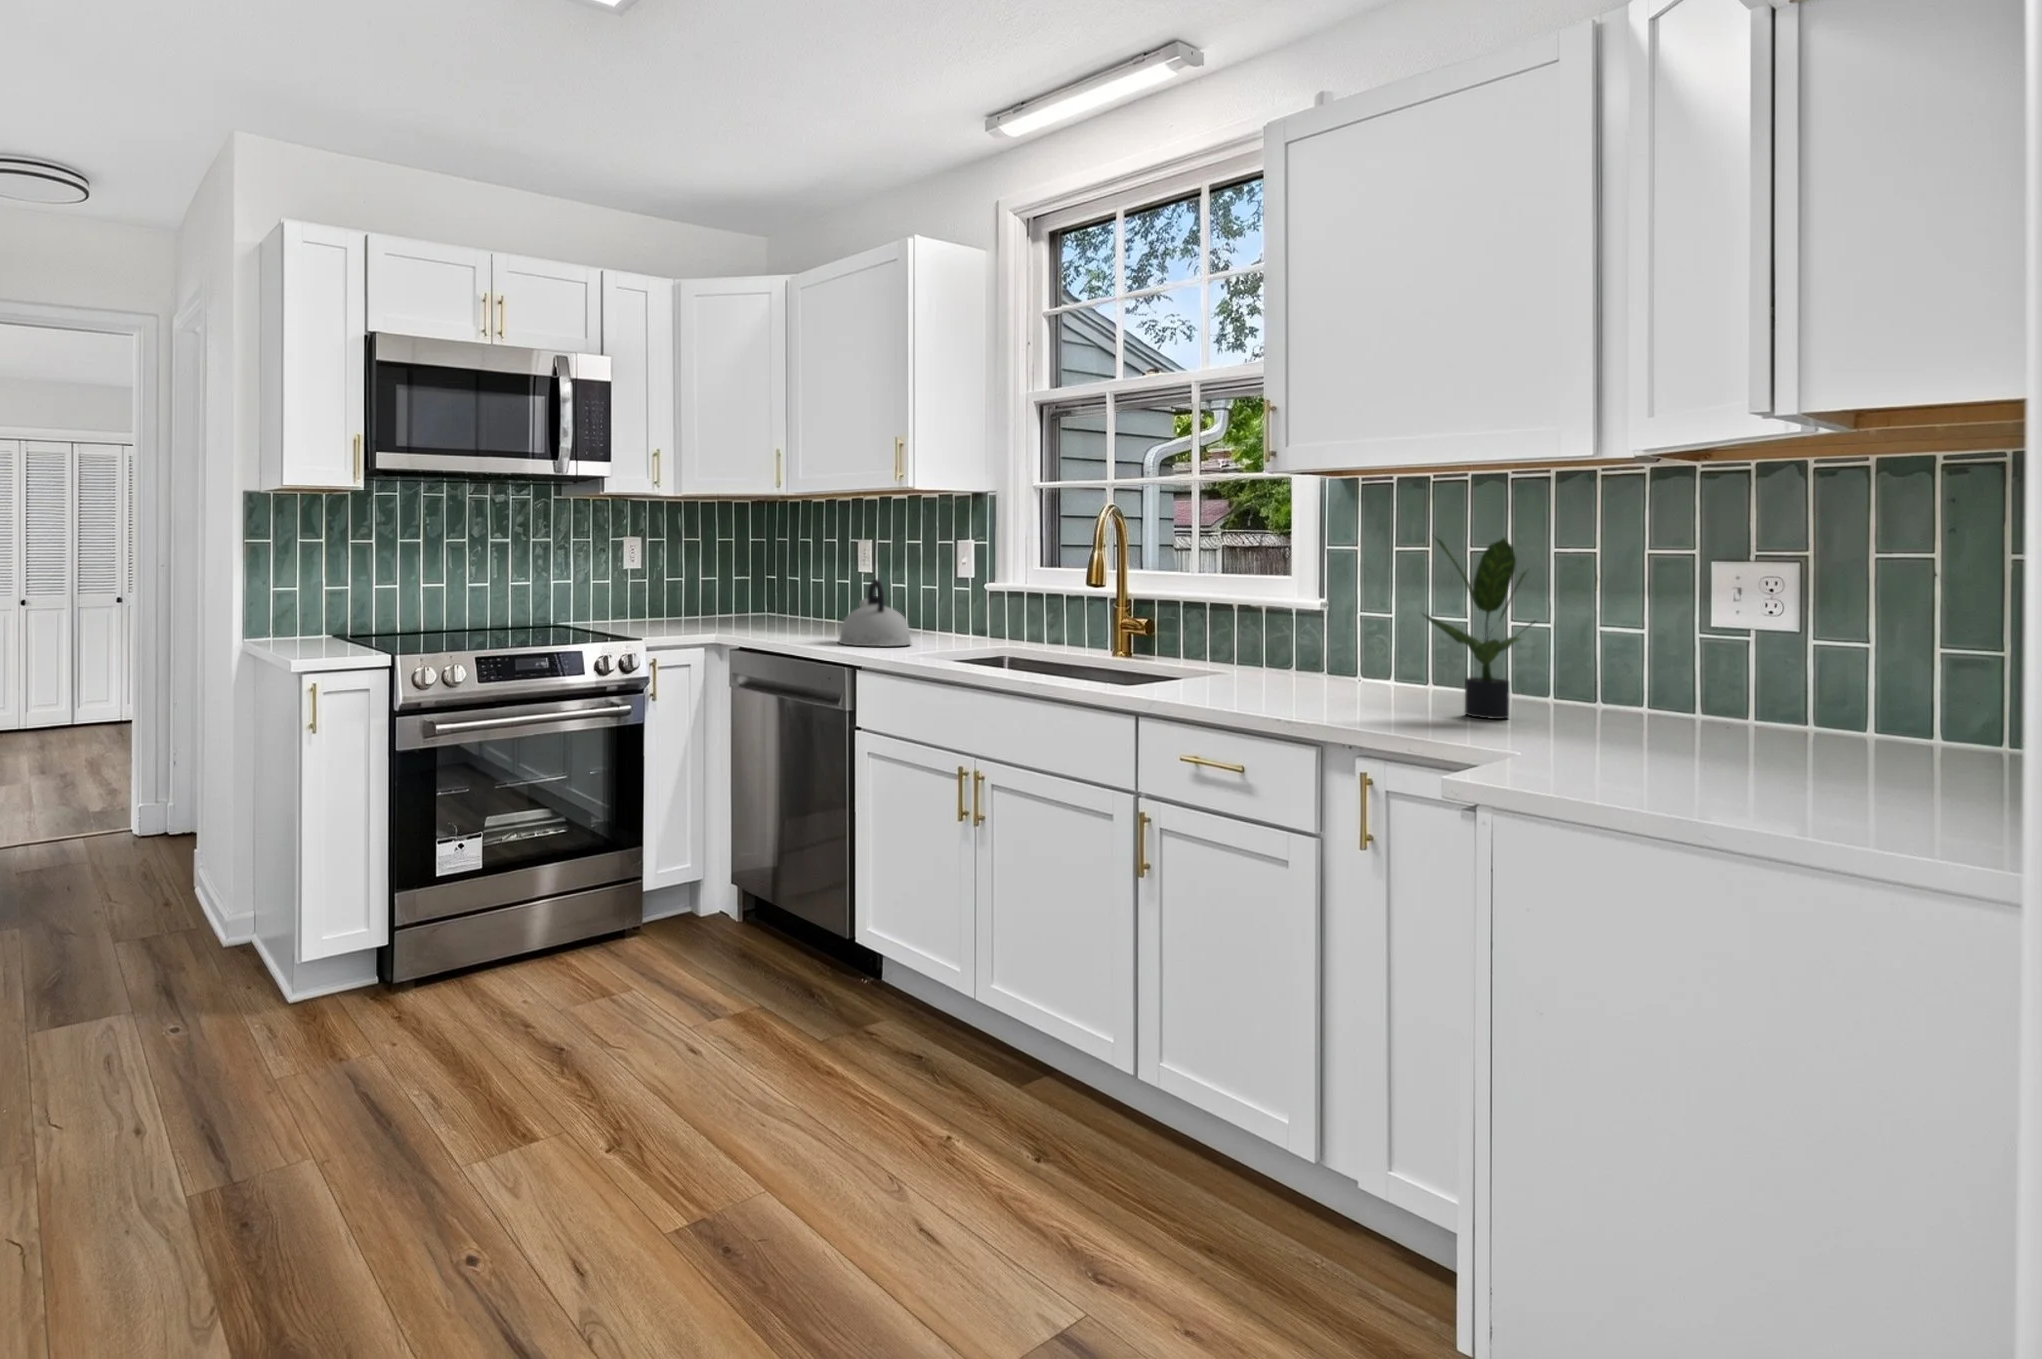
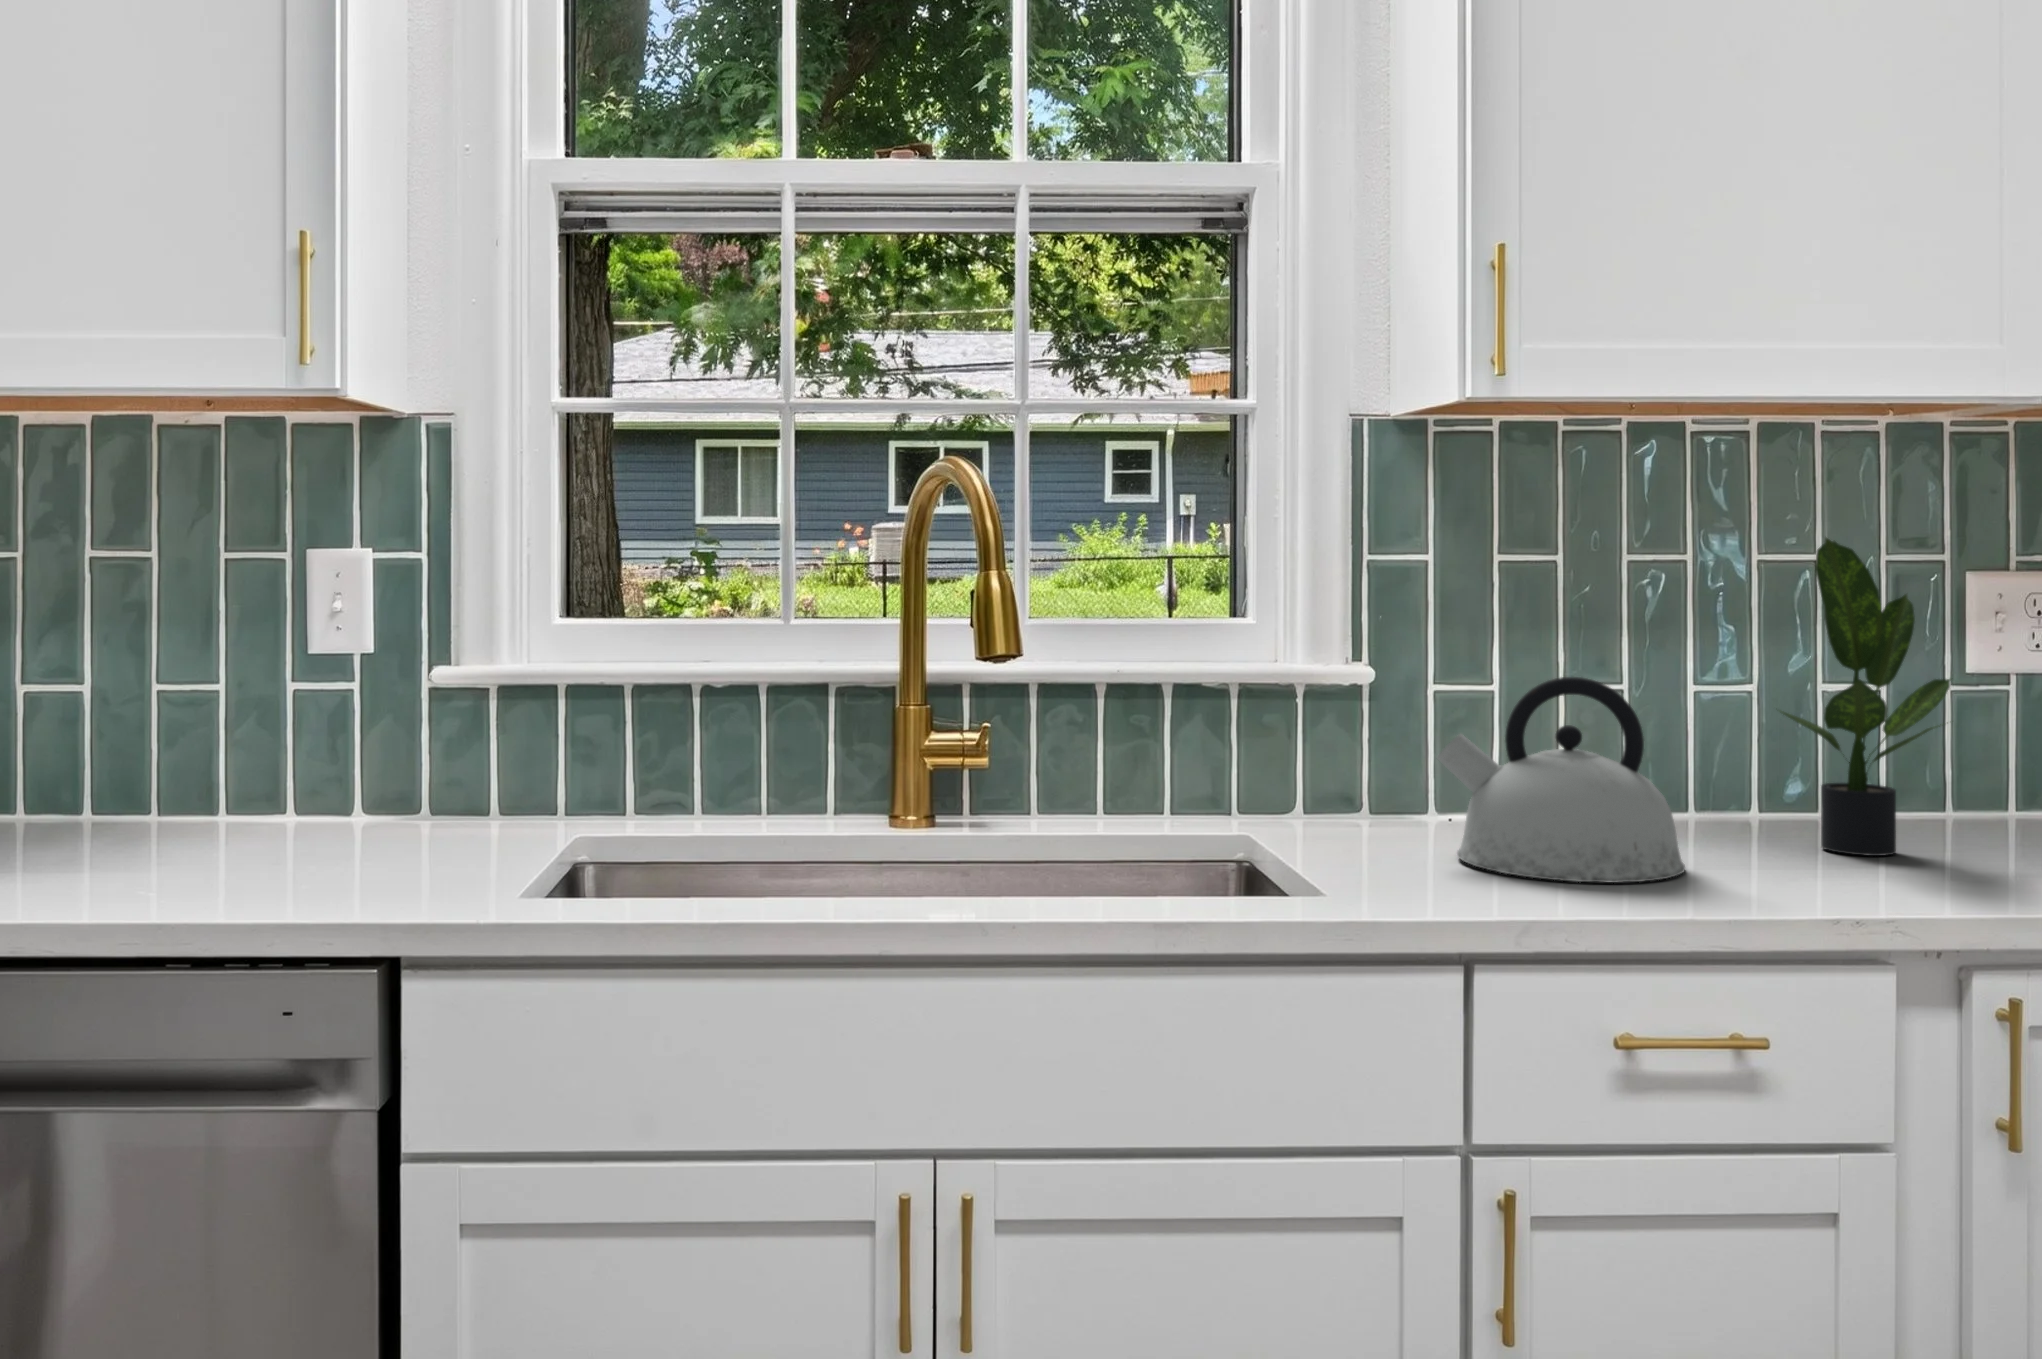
kettle: present [839,579,911,647] -> present [1437,677,1685,883]

